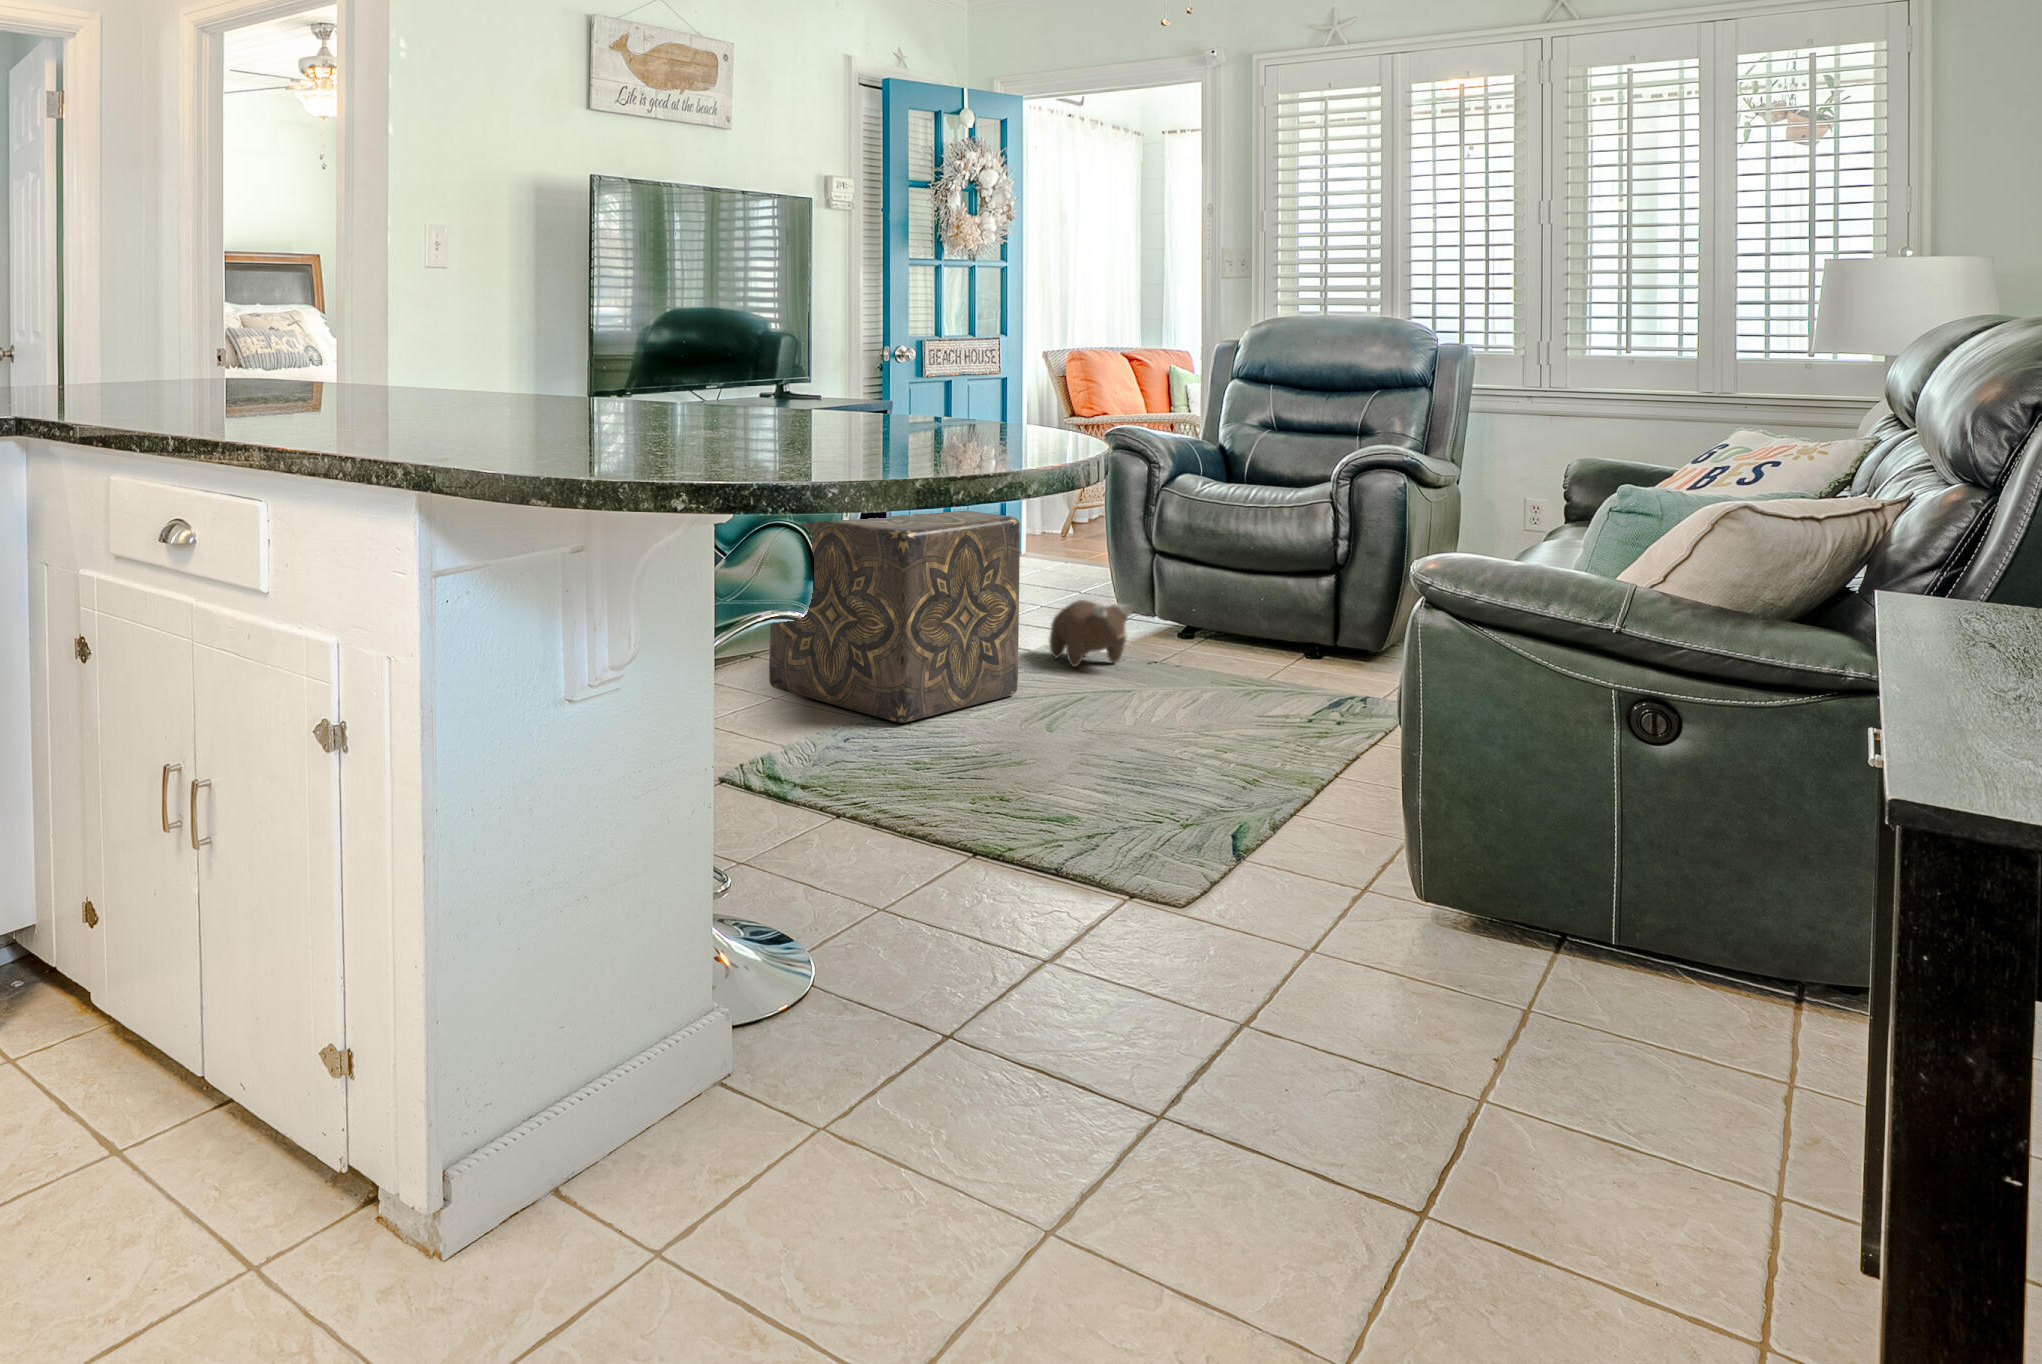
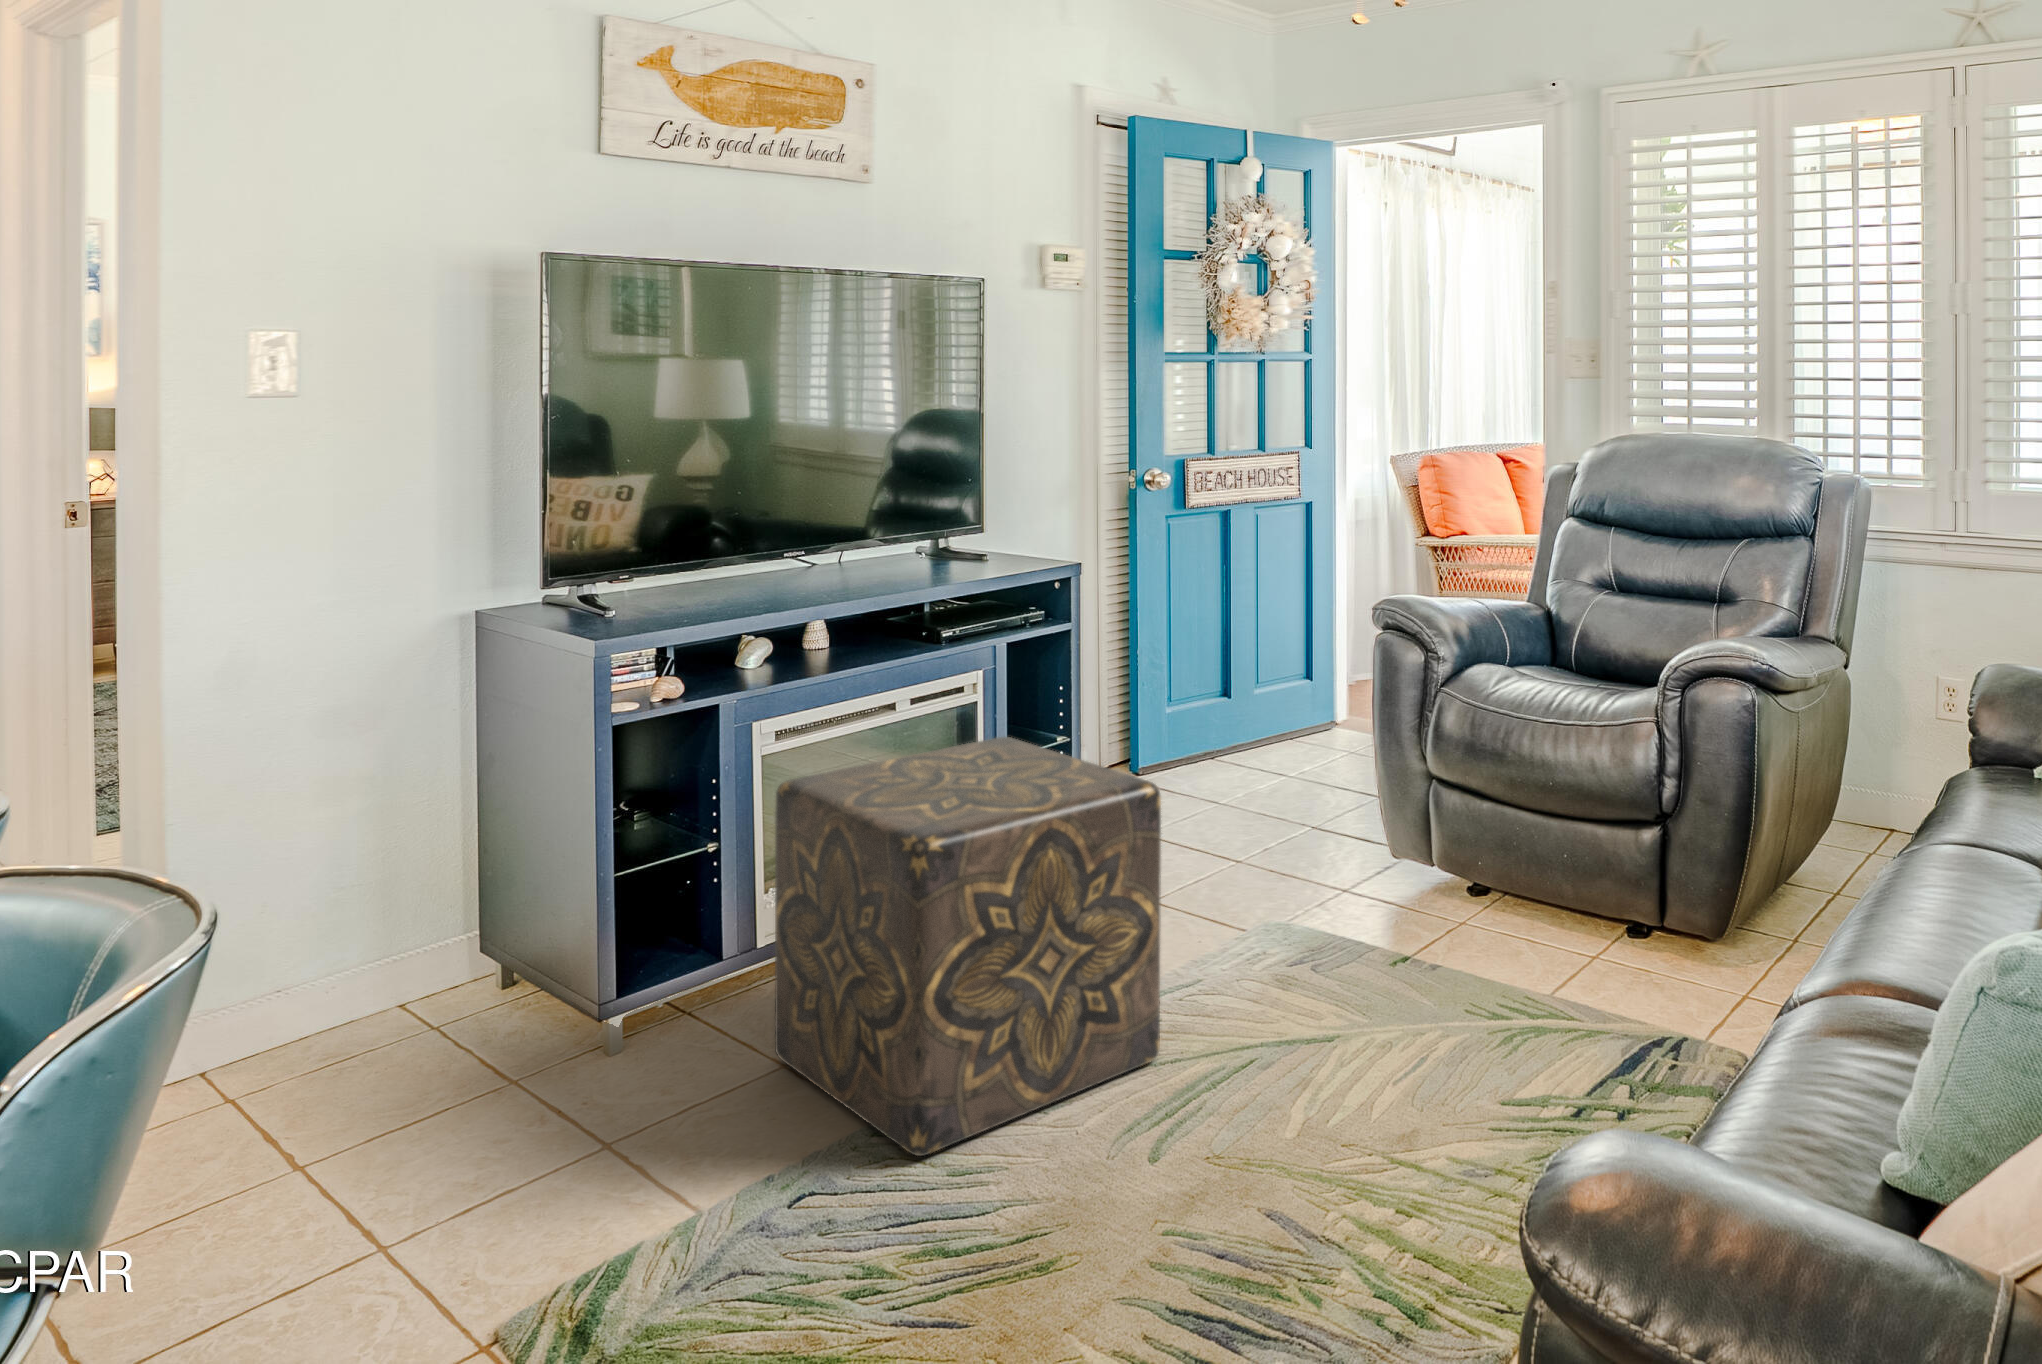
plush toy: present [1049,600,1133,667] -> none [1259,873,1367,980]

